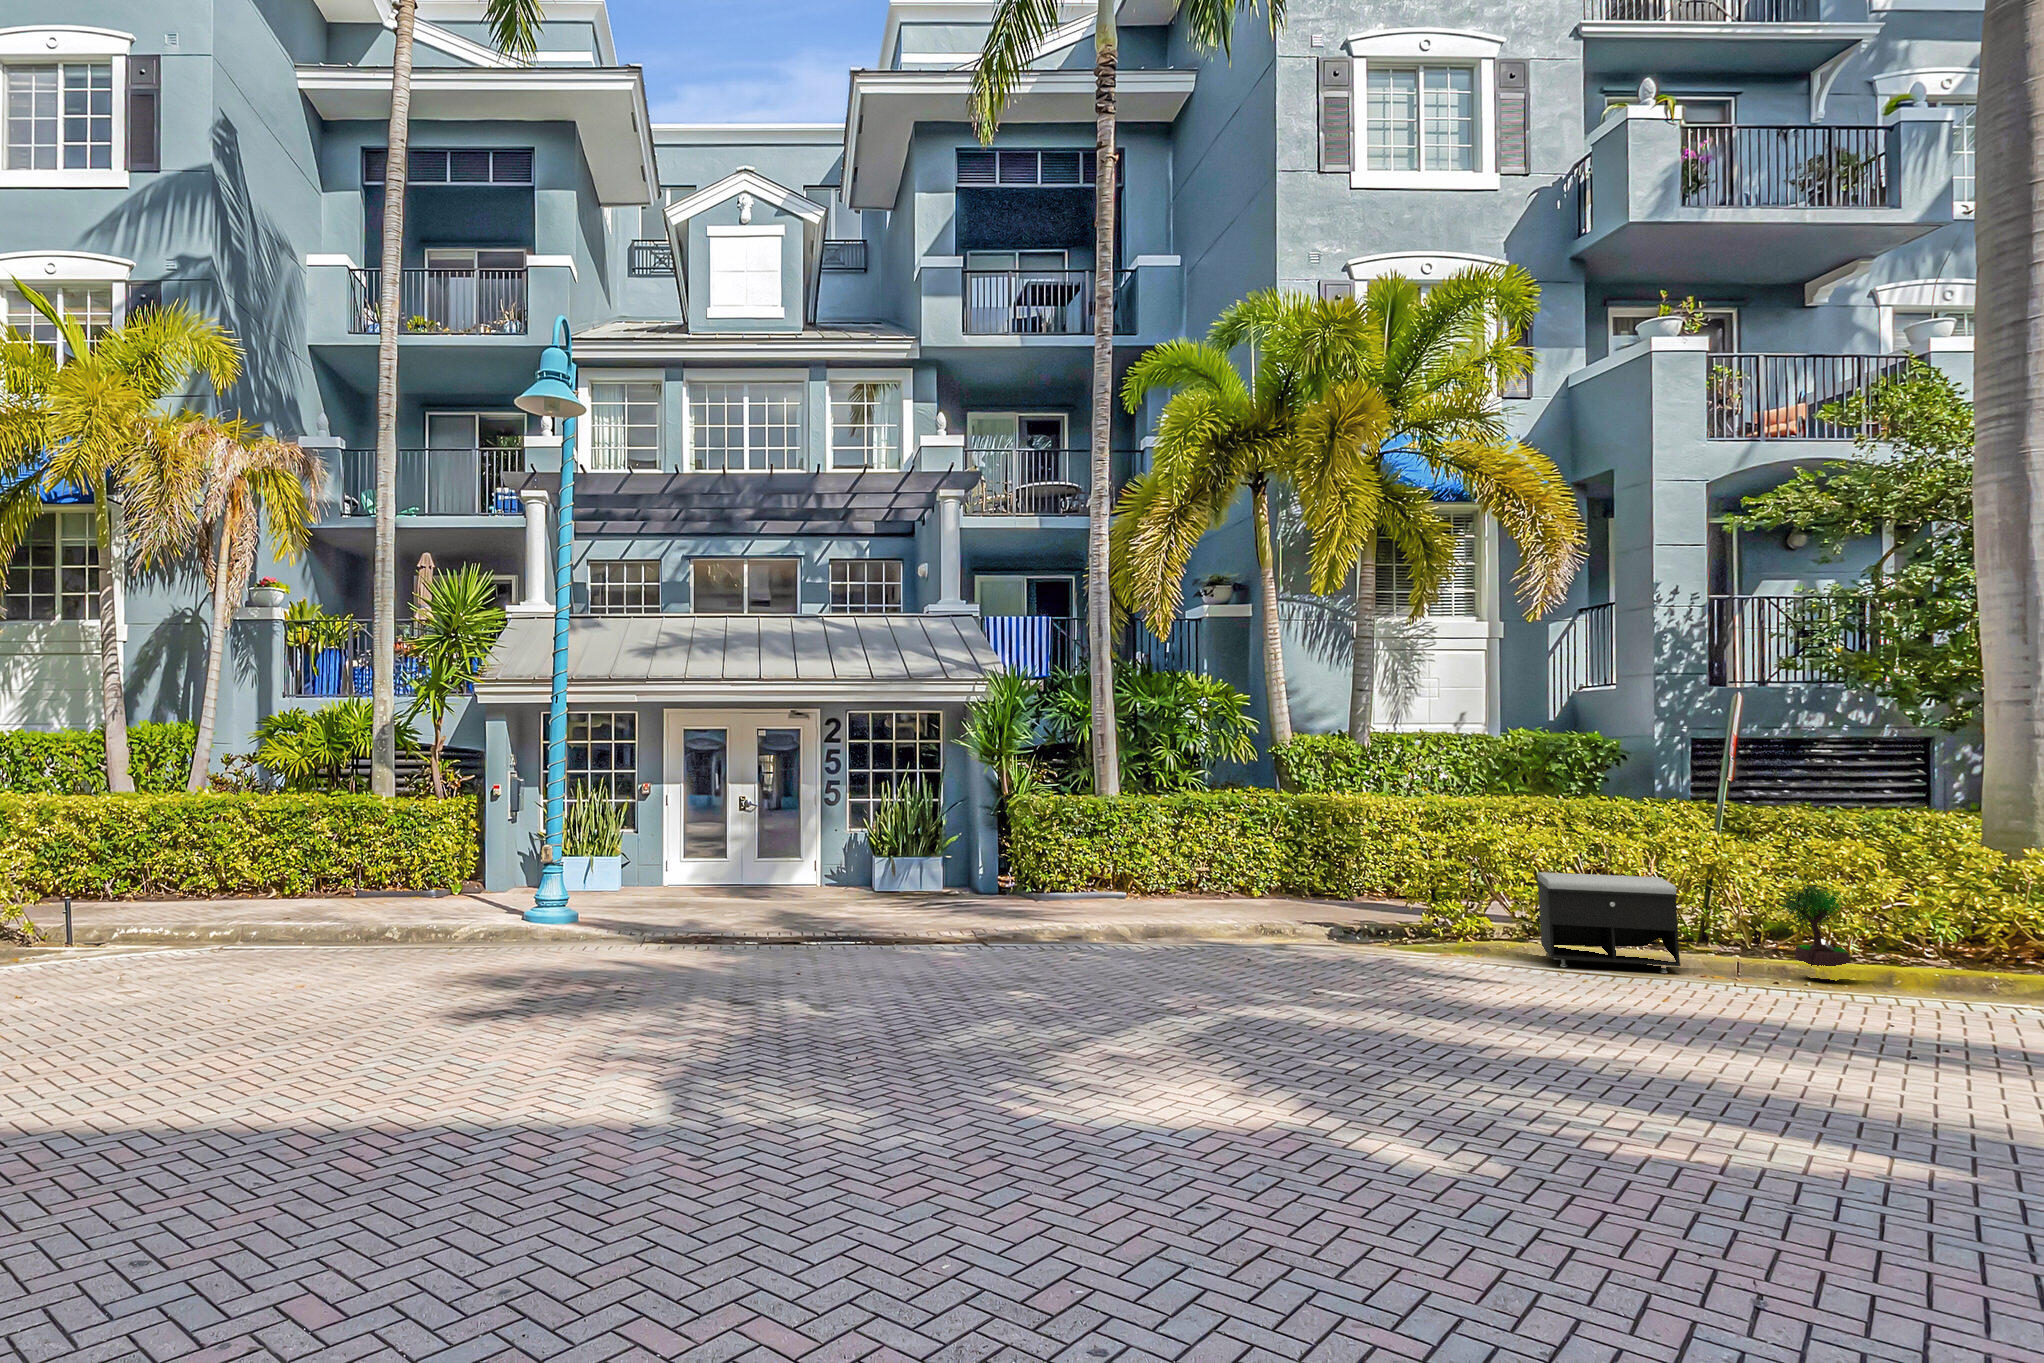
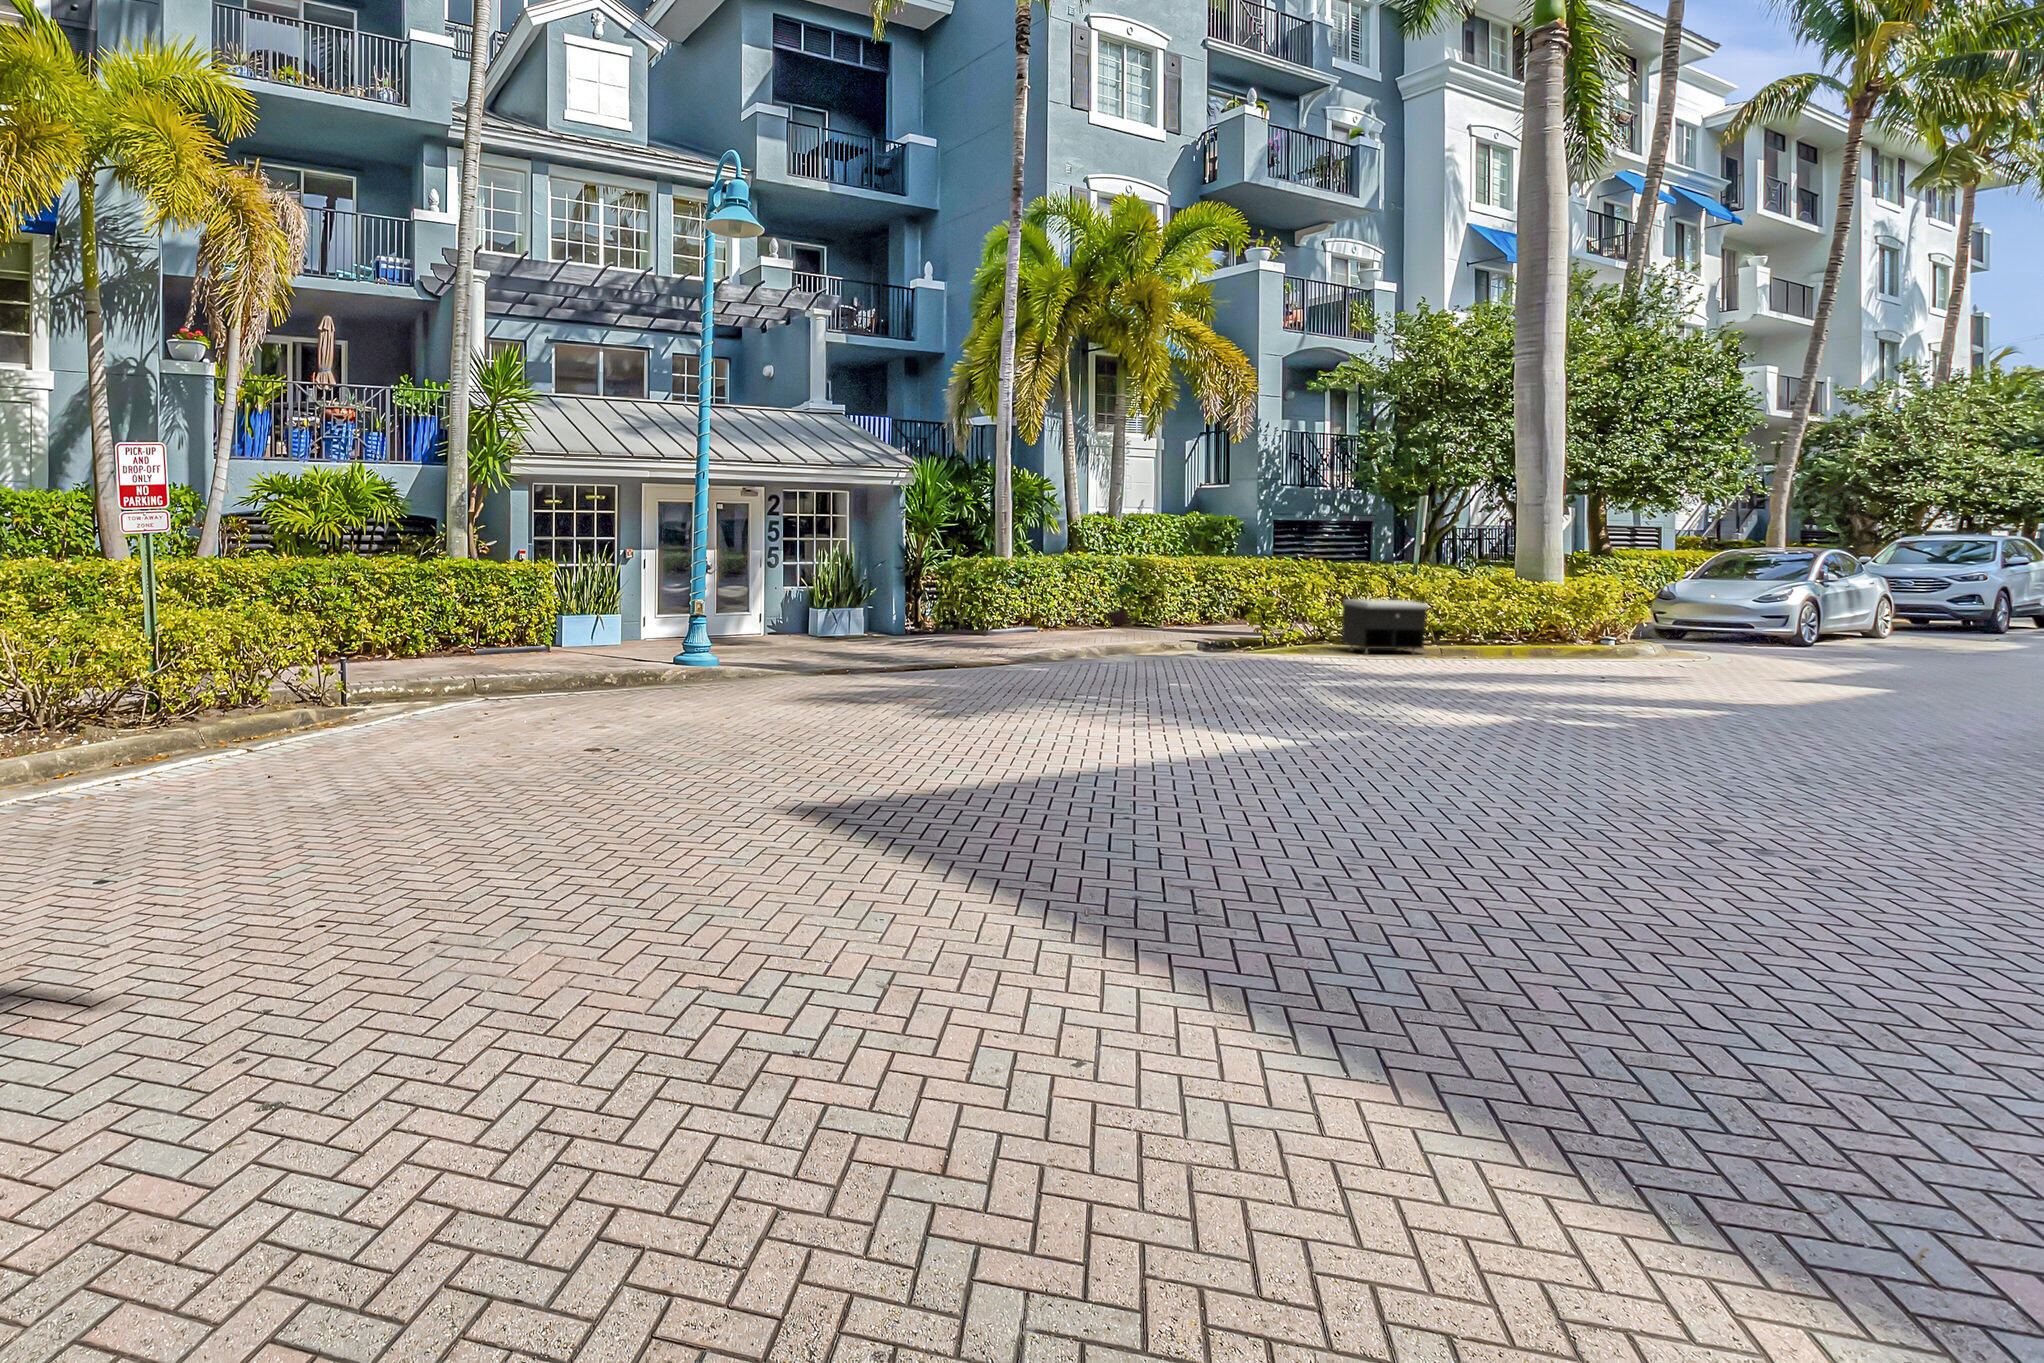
potted tree: present [1777,880,1850,981] -> present [1106,581,1134,625]

